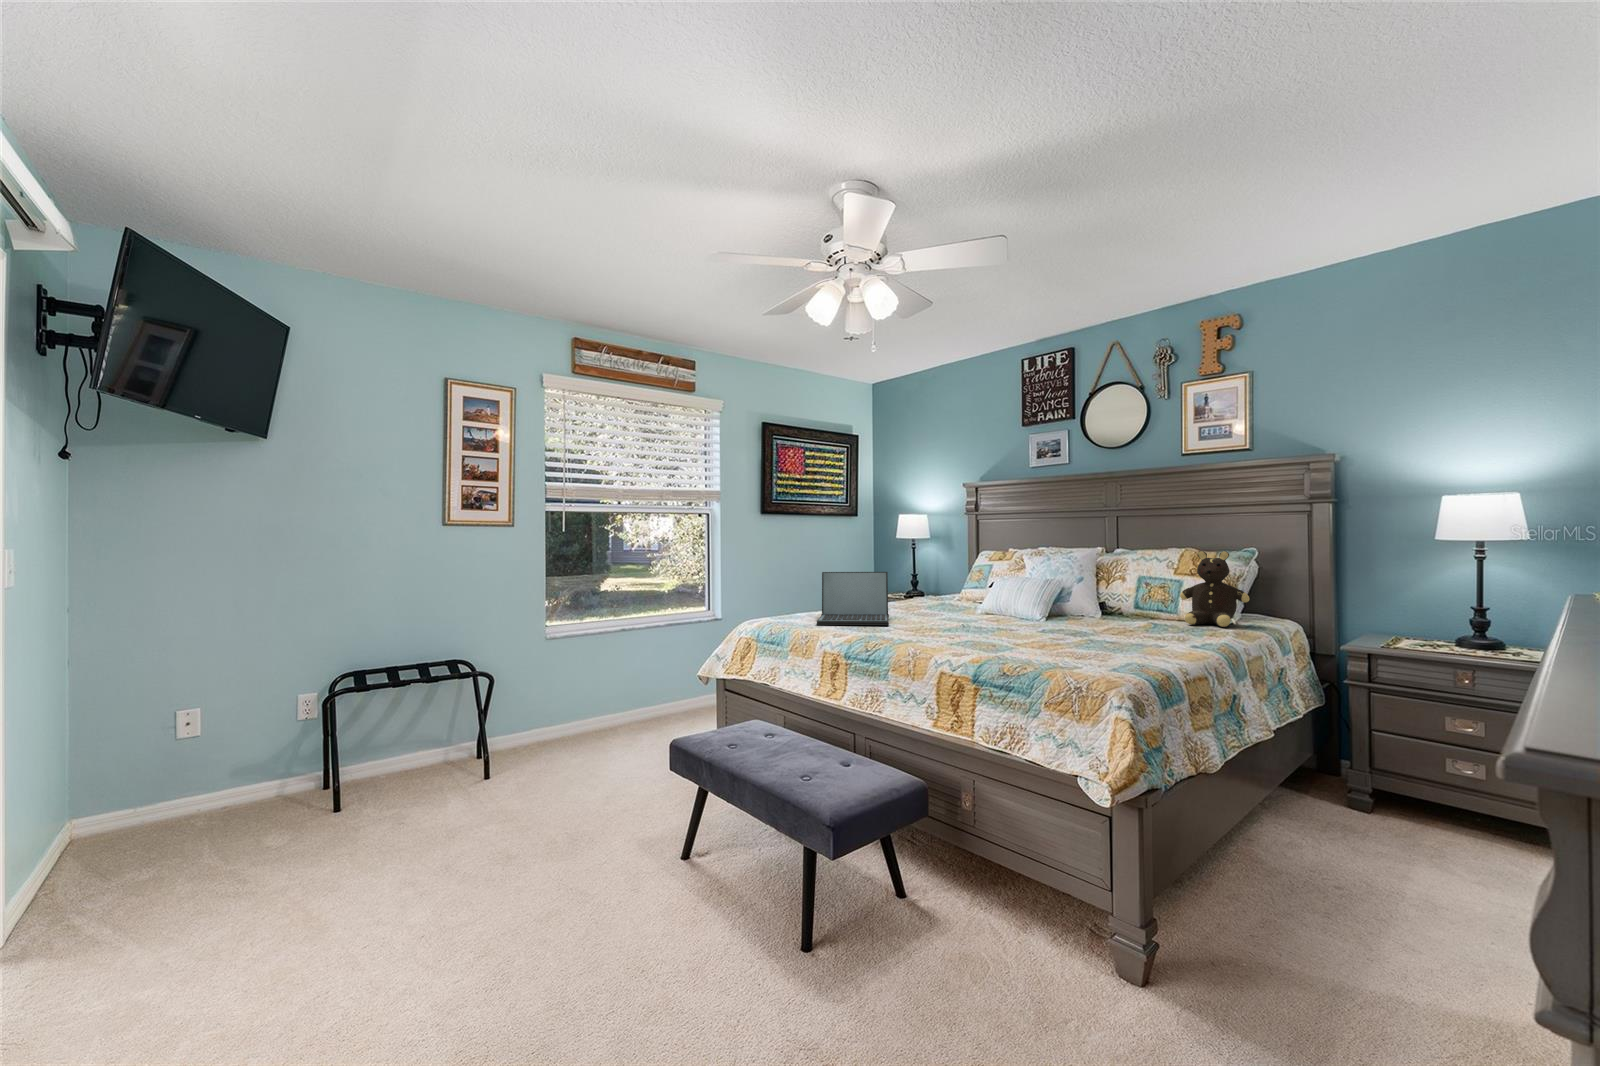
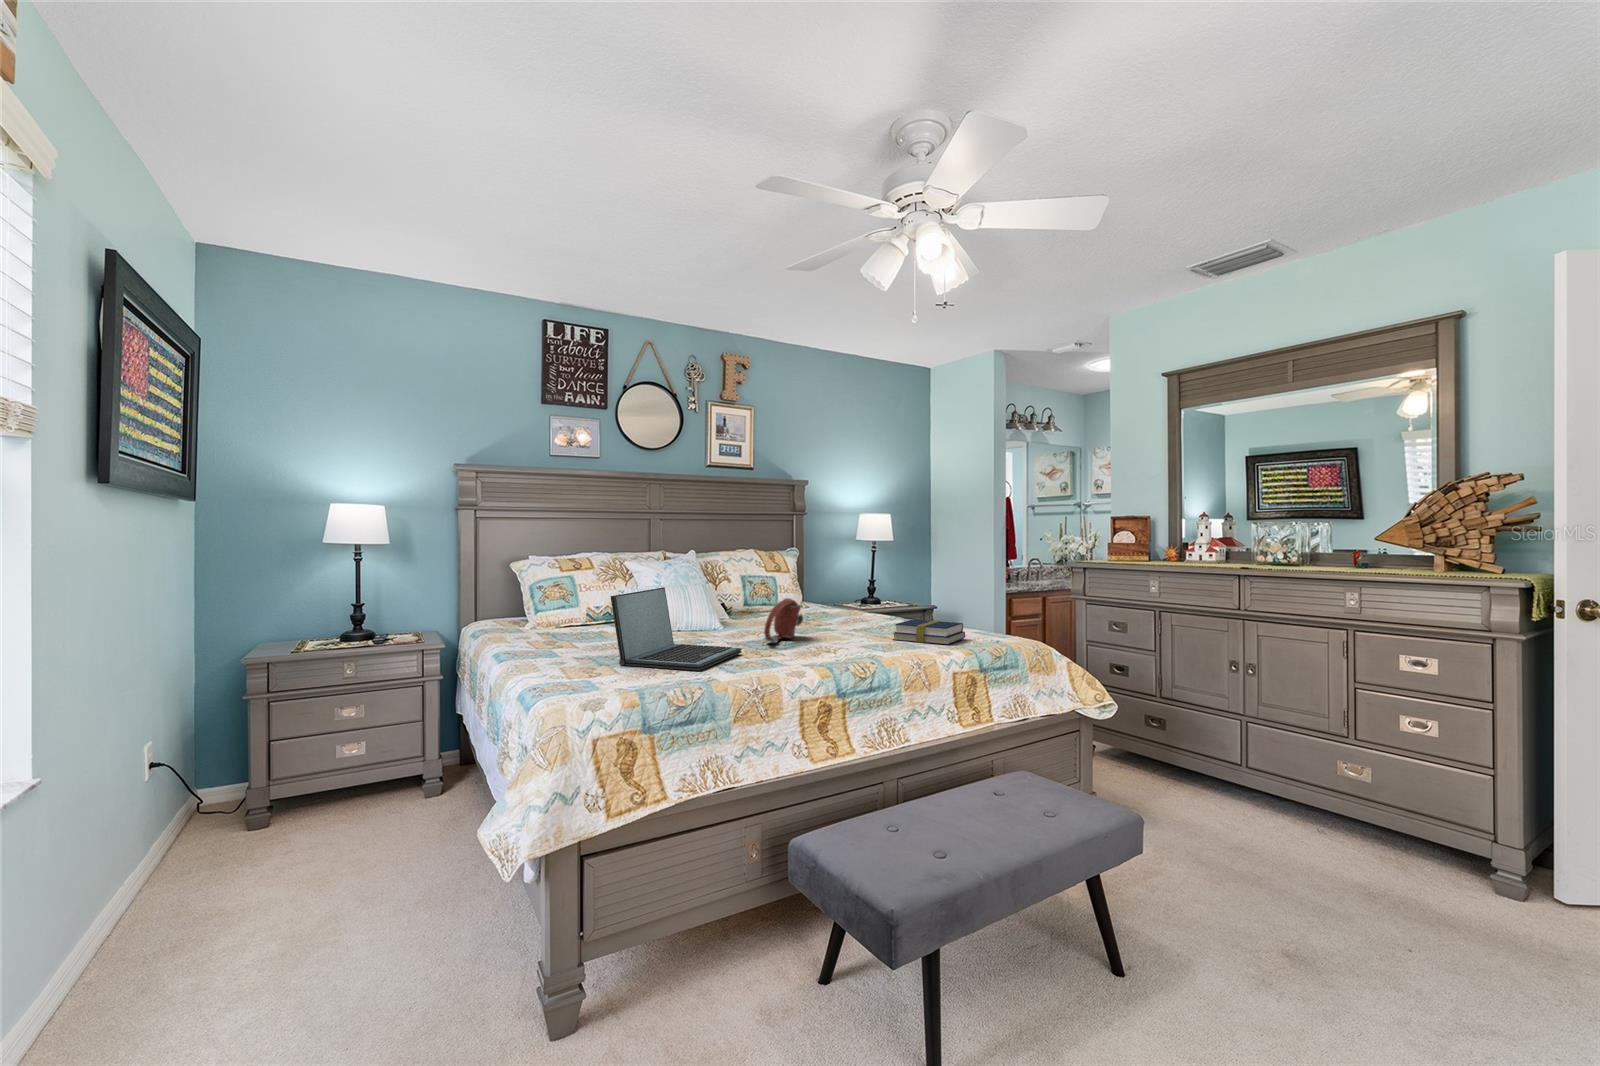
teddy bear: present [1180,551,1249,627] -> none [784,550,833,611]
handbag: none [923,591,1001,629] -> present [764,598,803,643]
book: none [1029,628,1089,657] -> present [893,620,965,645]

